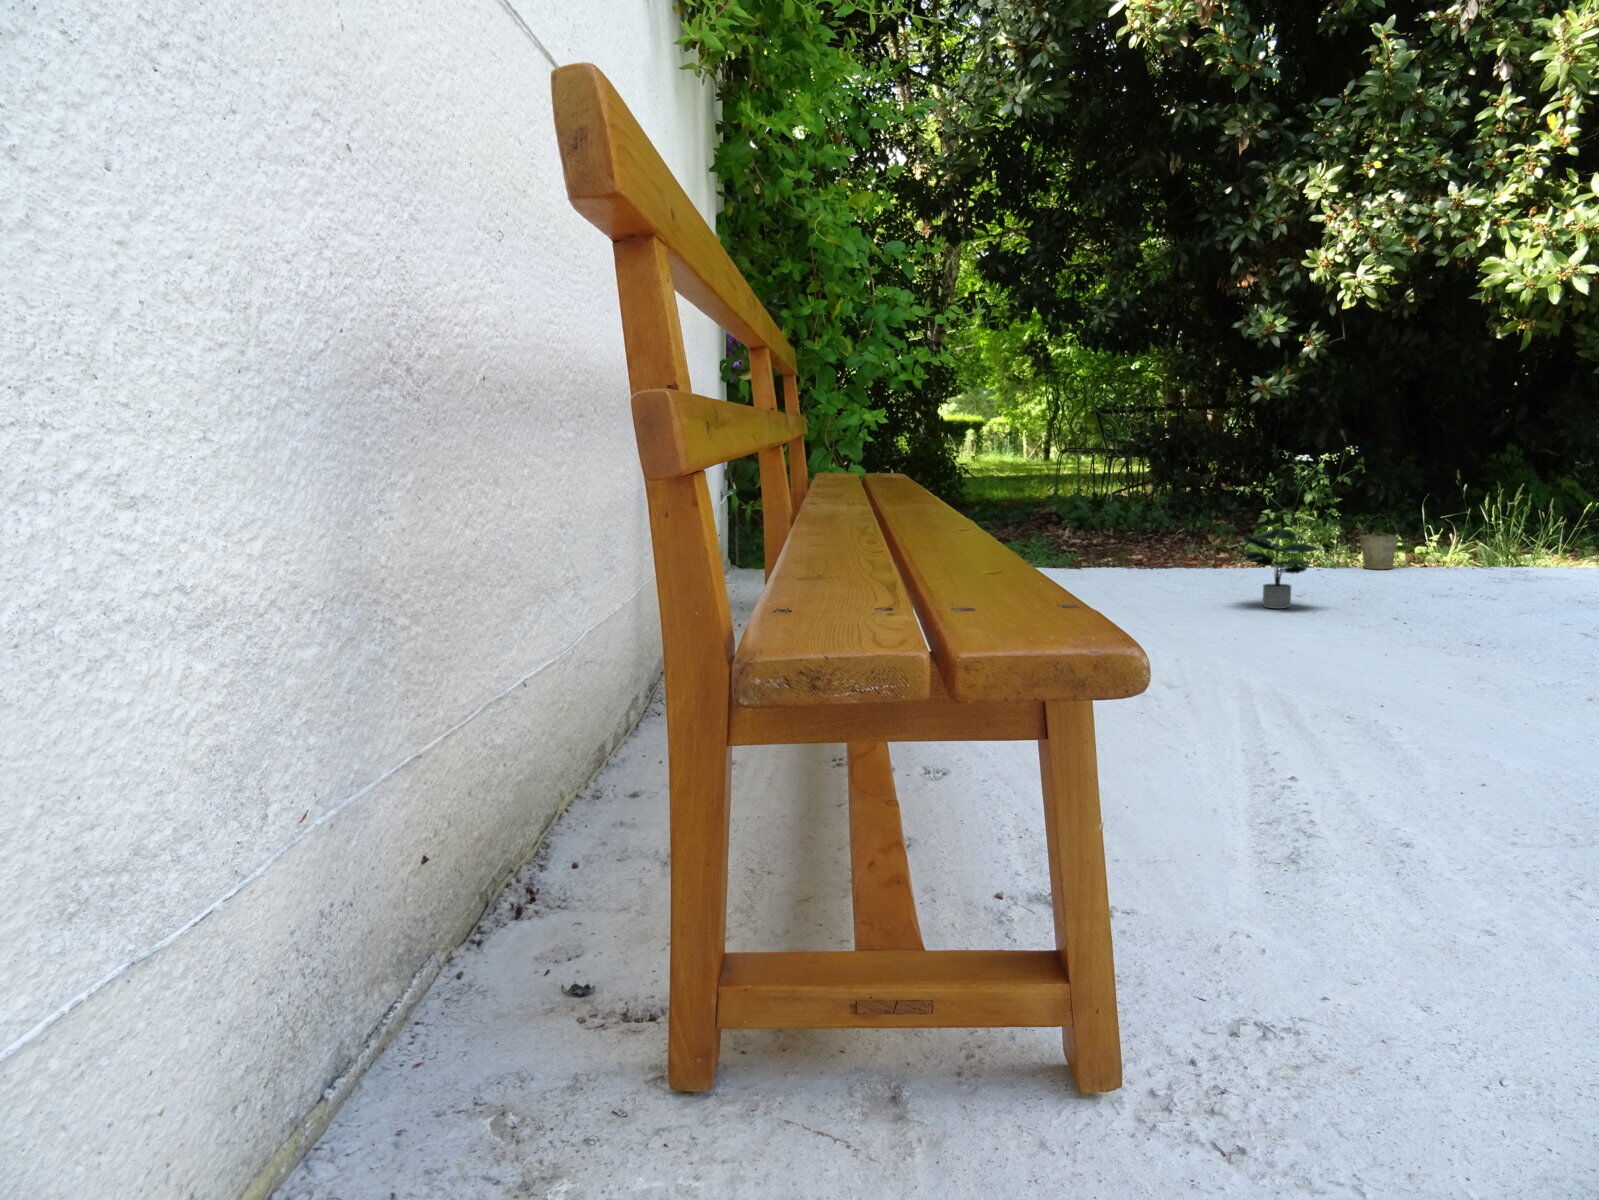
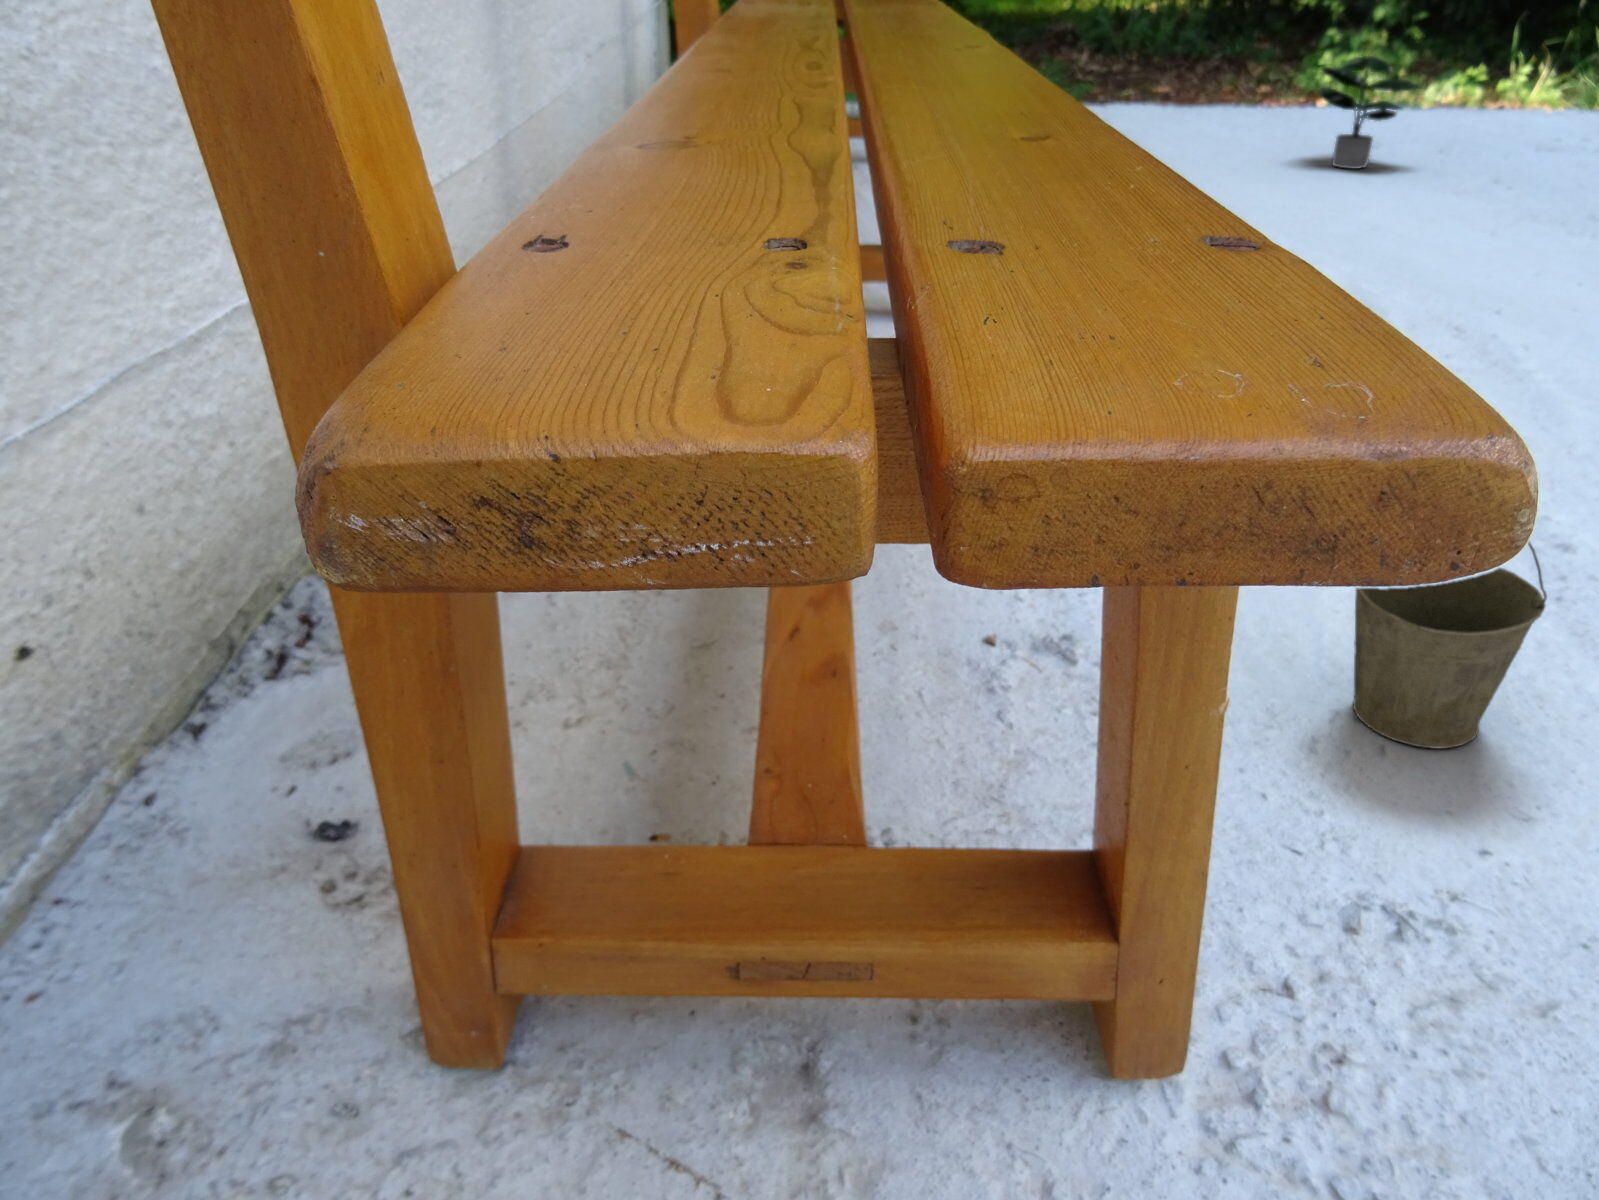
bucket: present [1360,535,1399,569] -> present [1353,543,1547,749]

